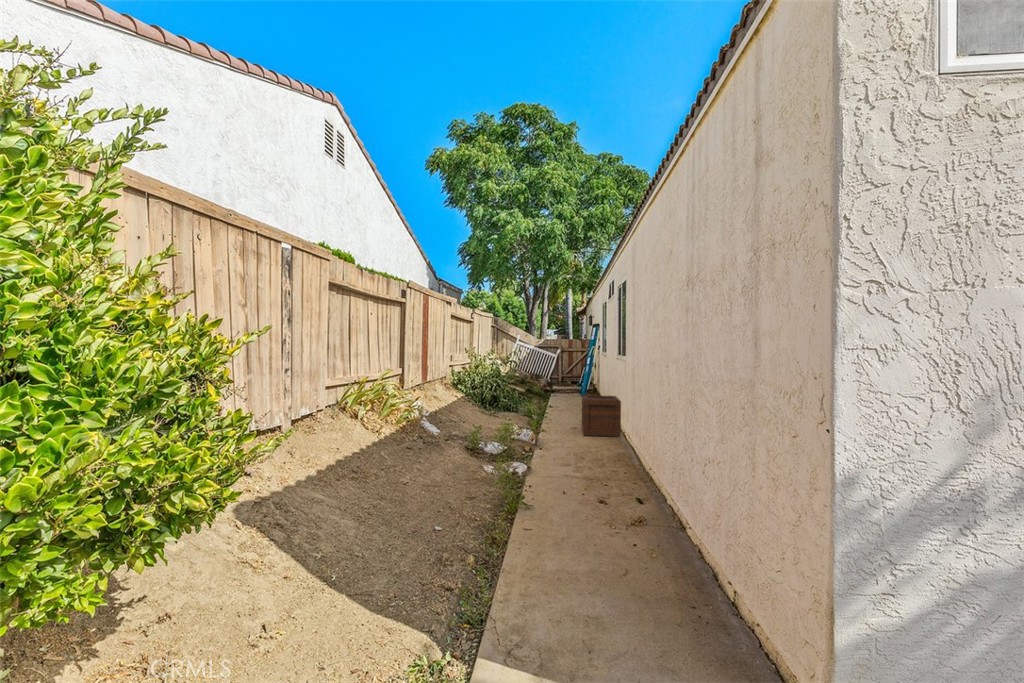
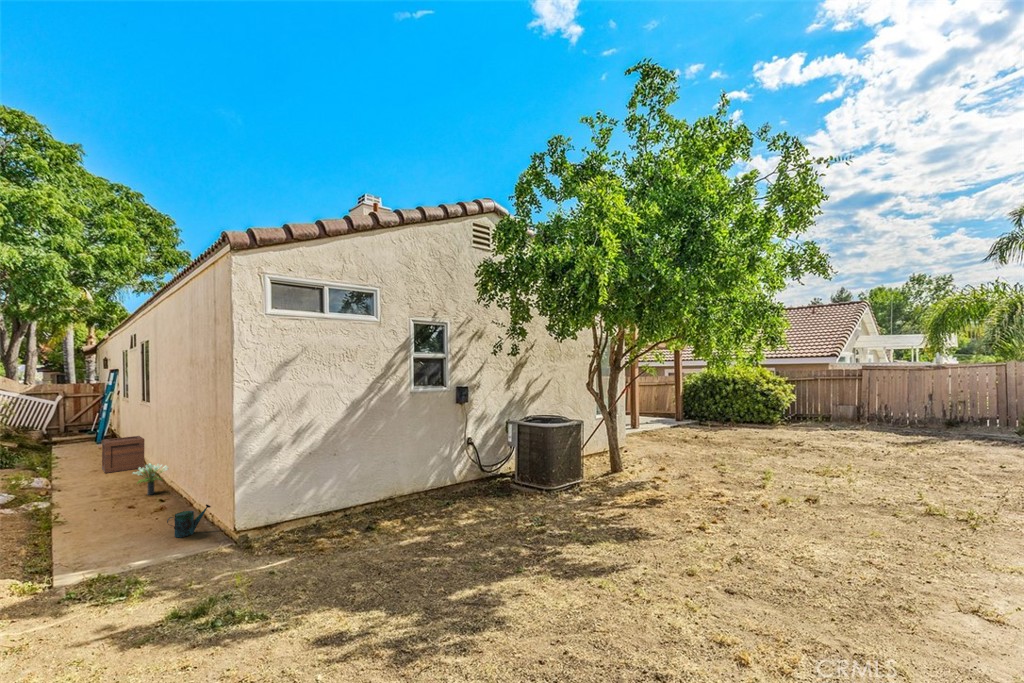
potted plant: none [607,441,650,487] -> present [133,463,168,495]
watering can: none [660,575,742,640] -> present [167,504,211,538]

